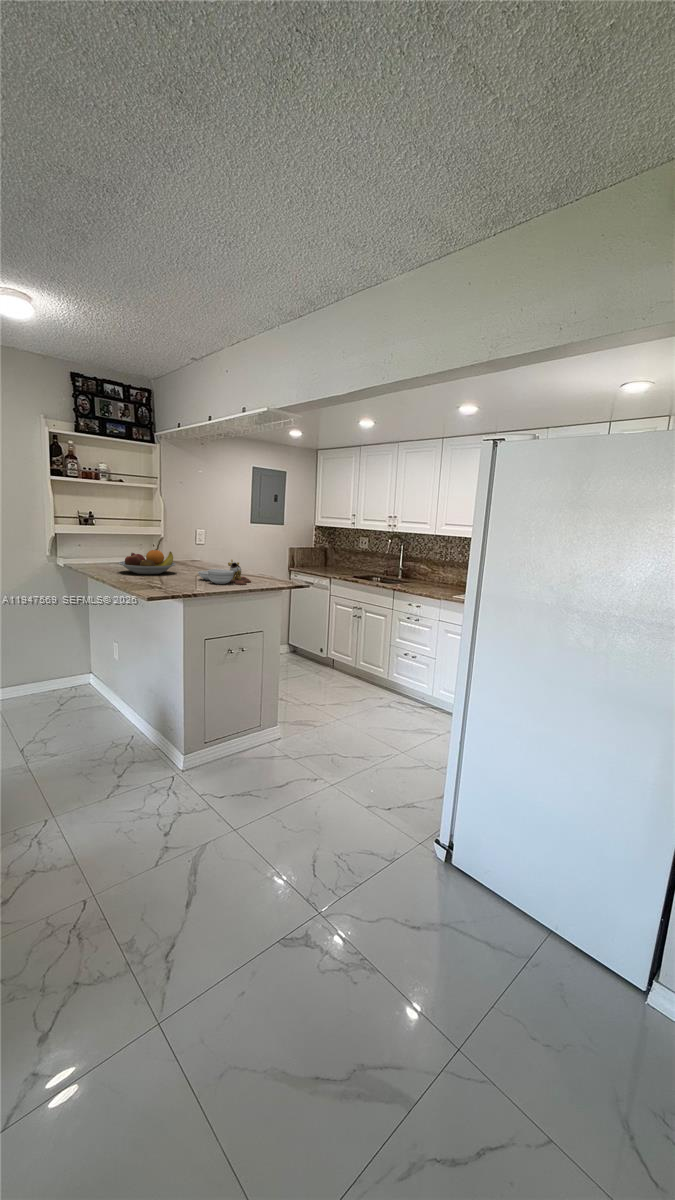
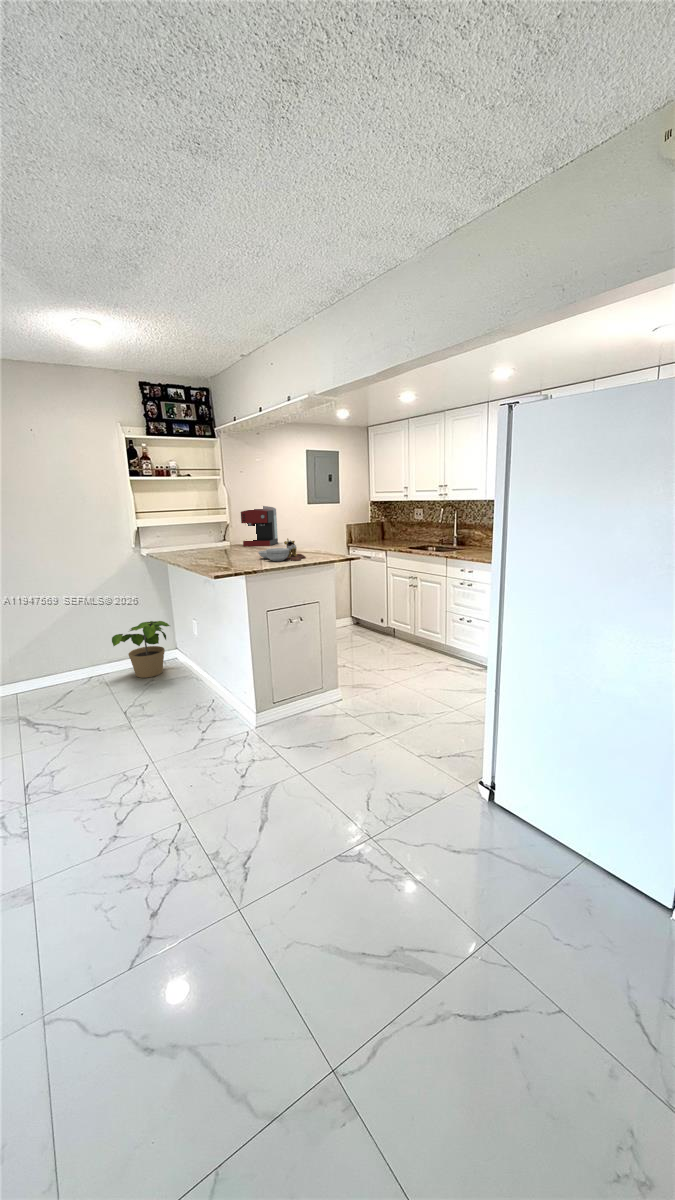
coffee maker: none [177,521,217,565] -> present [241,506,278,546]
fruit bowl: present [118,550,176,574] -> none [190,535,240,557]
potted plant: none [12,641,87,706] -> present [112,621,170,678]

